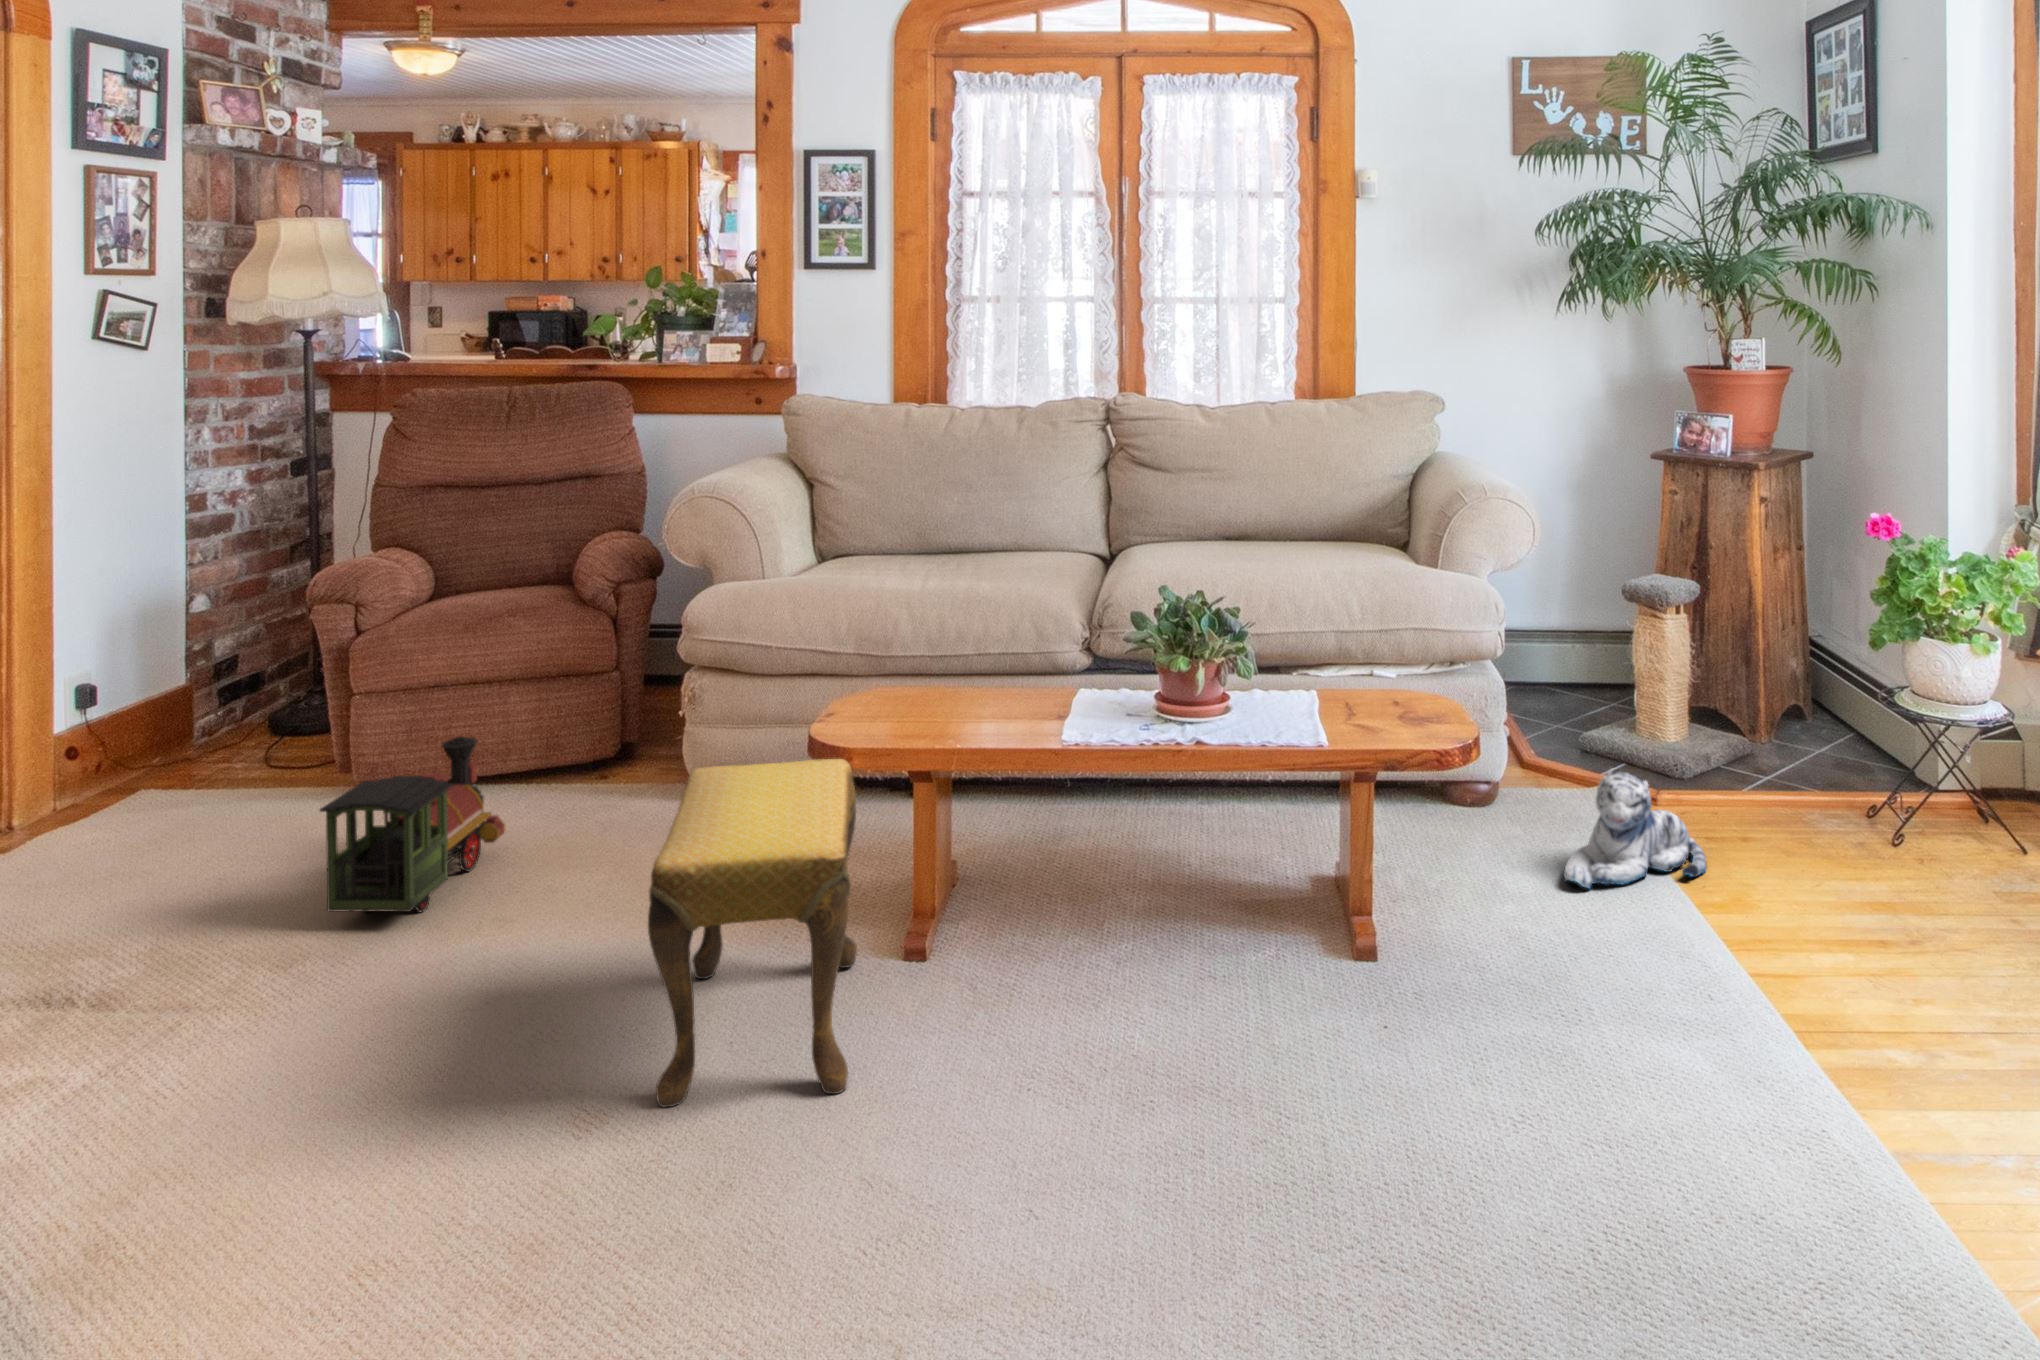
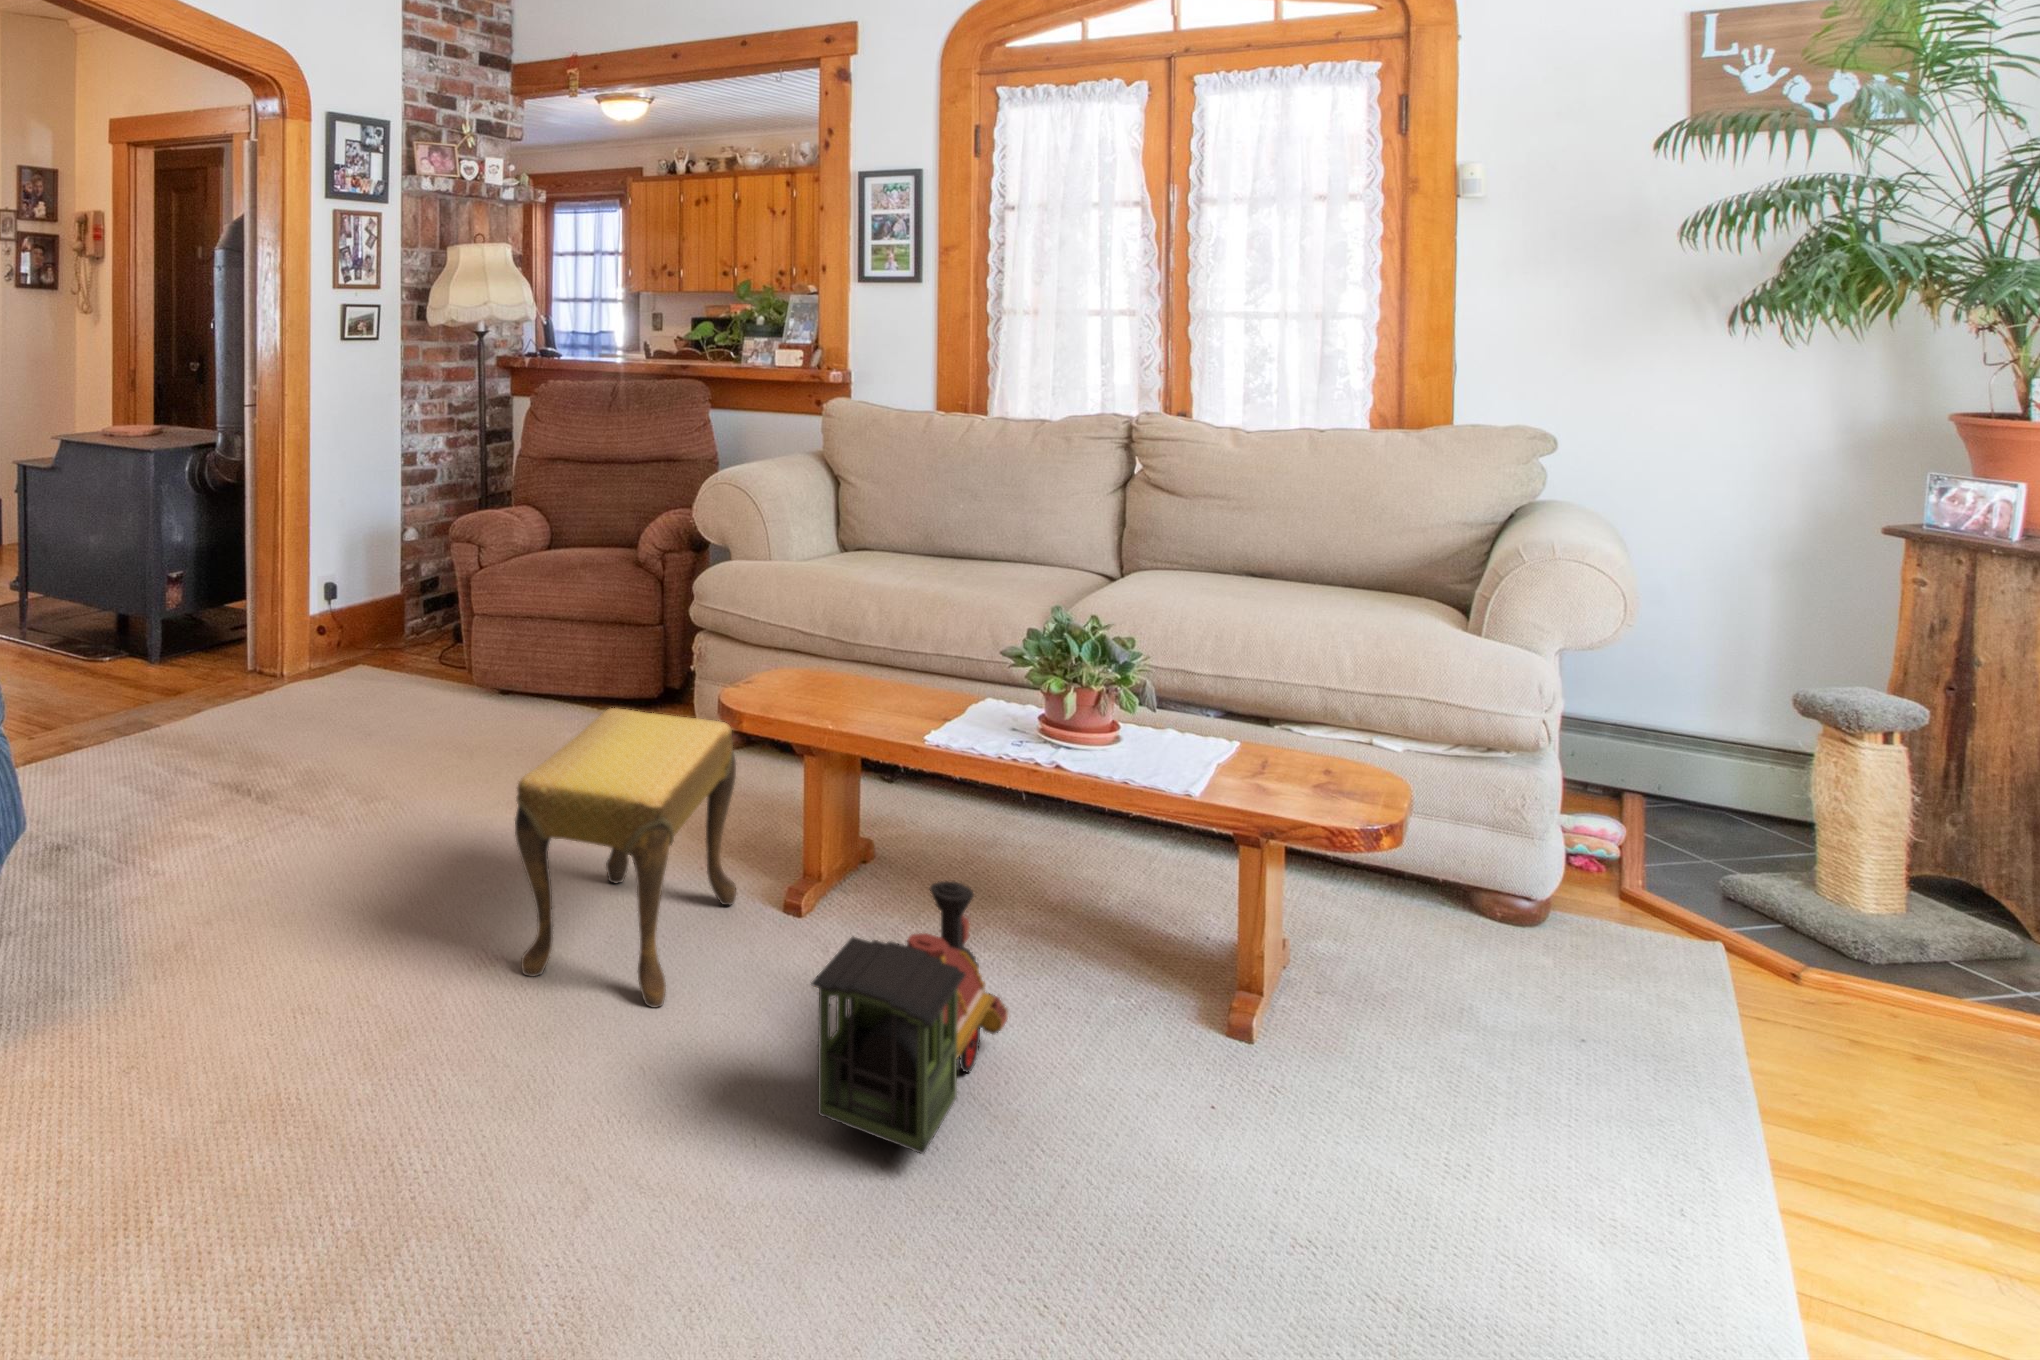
toy train: present [320,736,506,912] -> present [812,881,1008,1154]
plush toy: present [1564,769,1707,888] -> none [1574,913,1834,1082]

